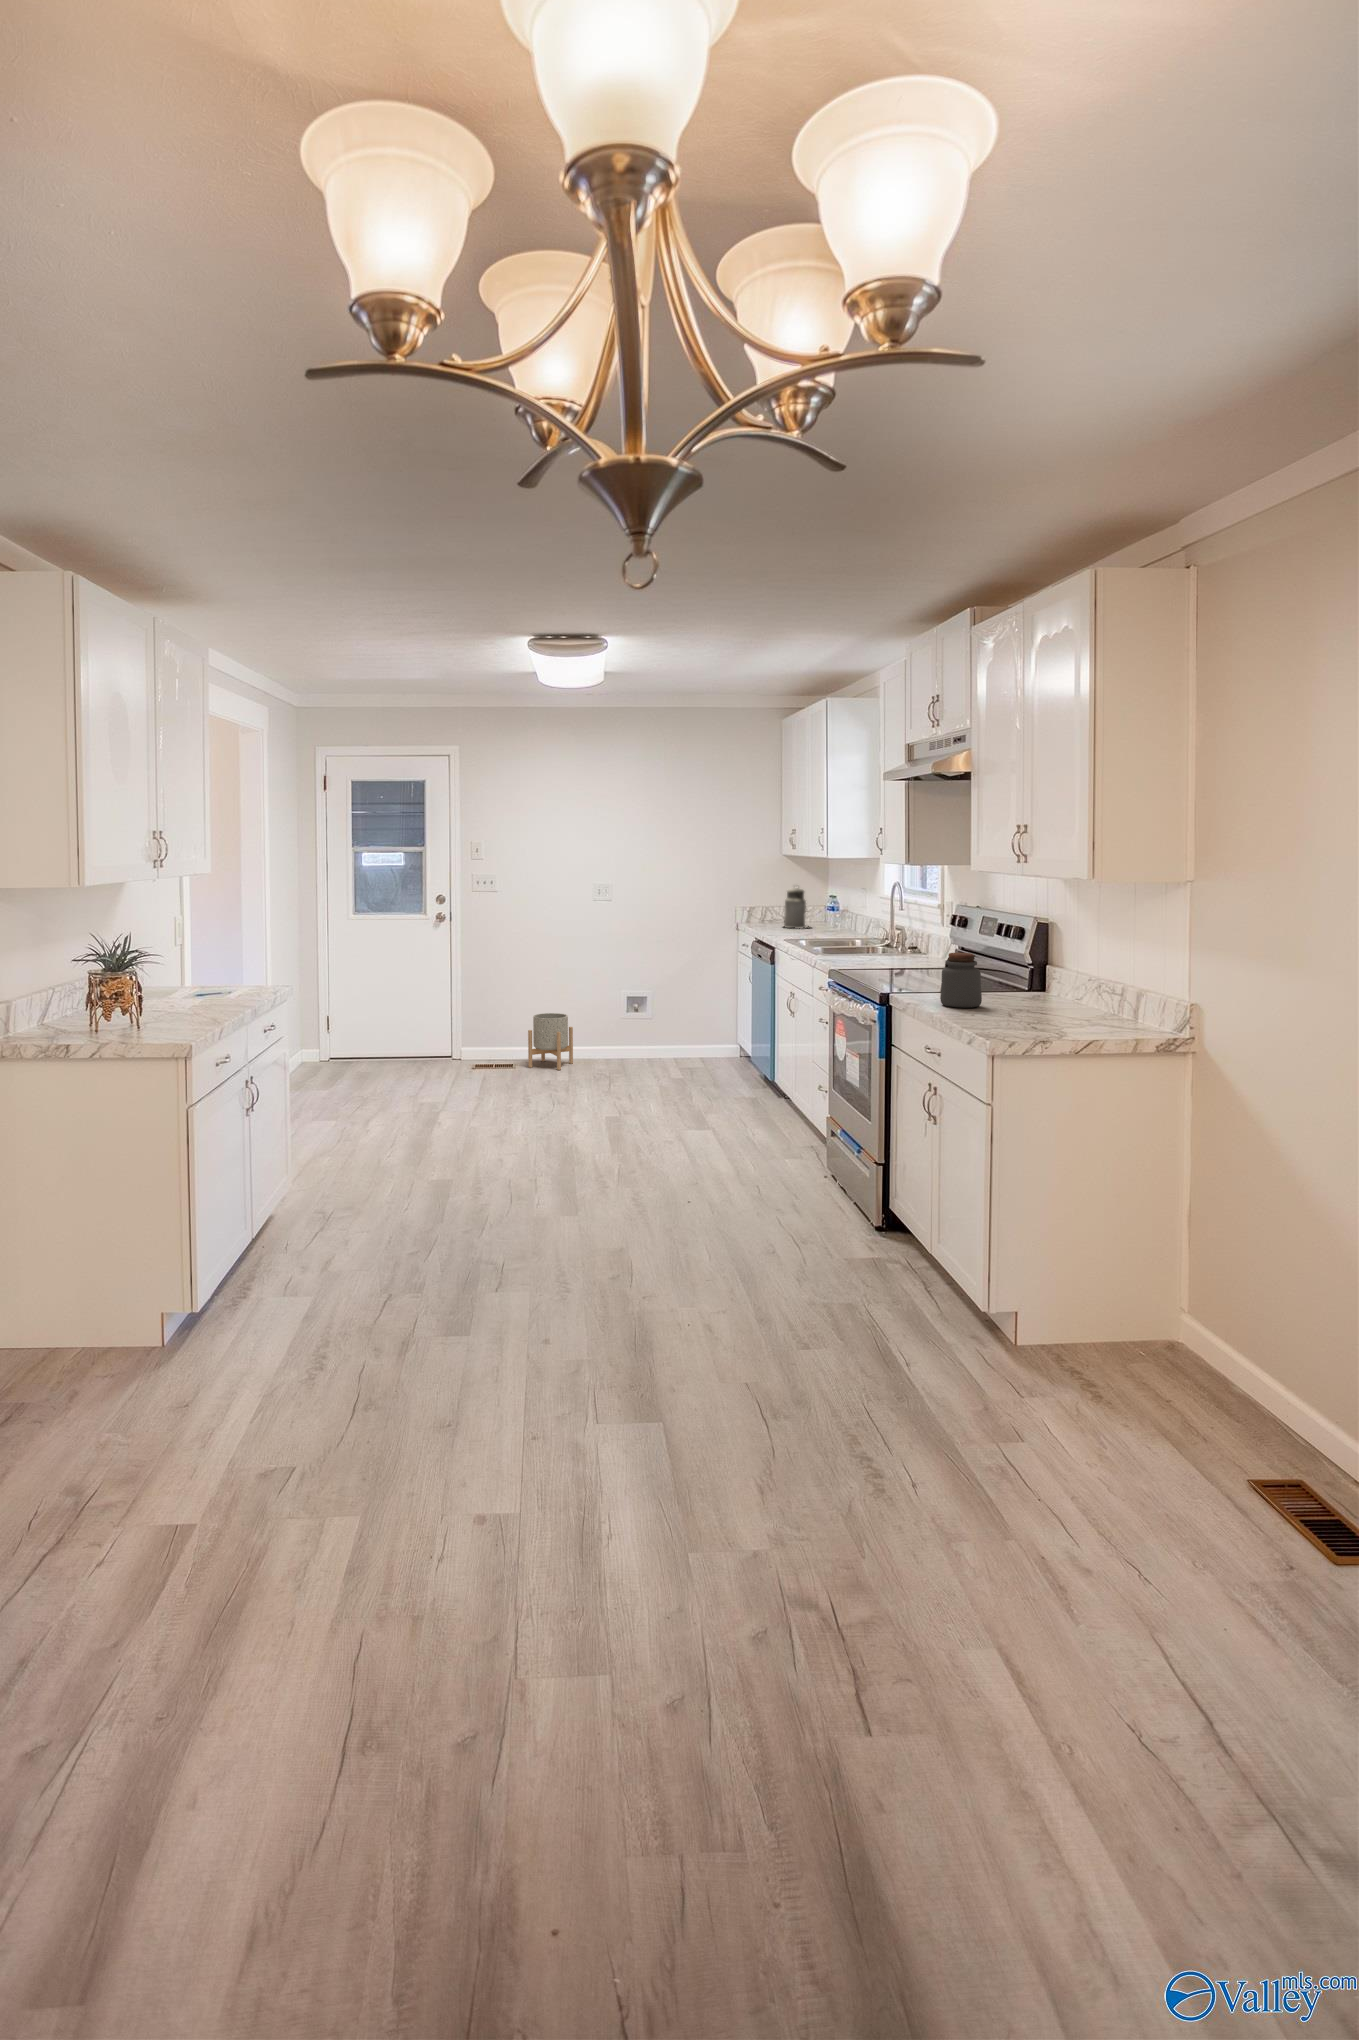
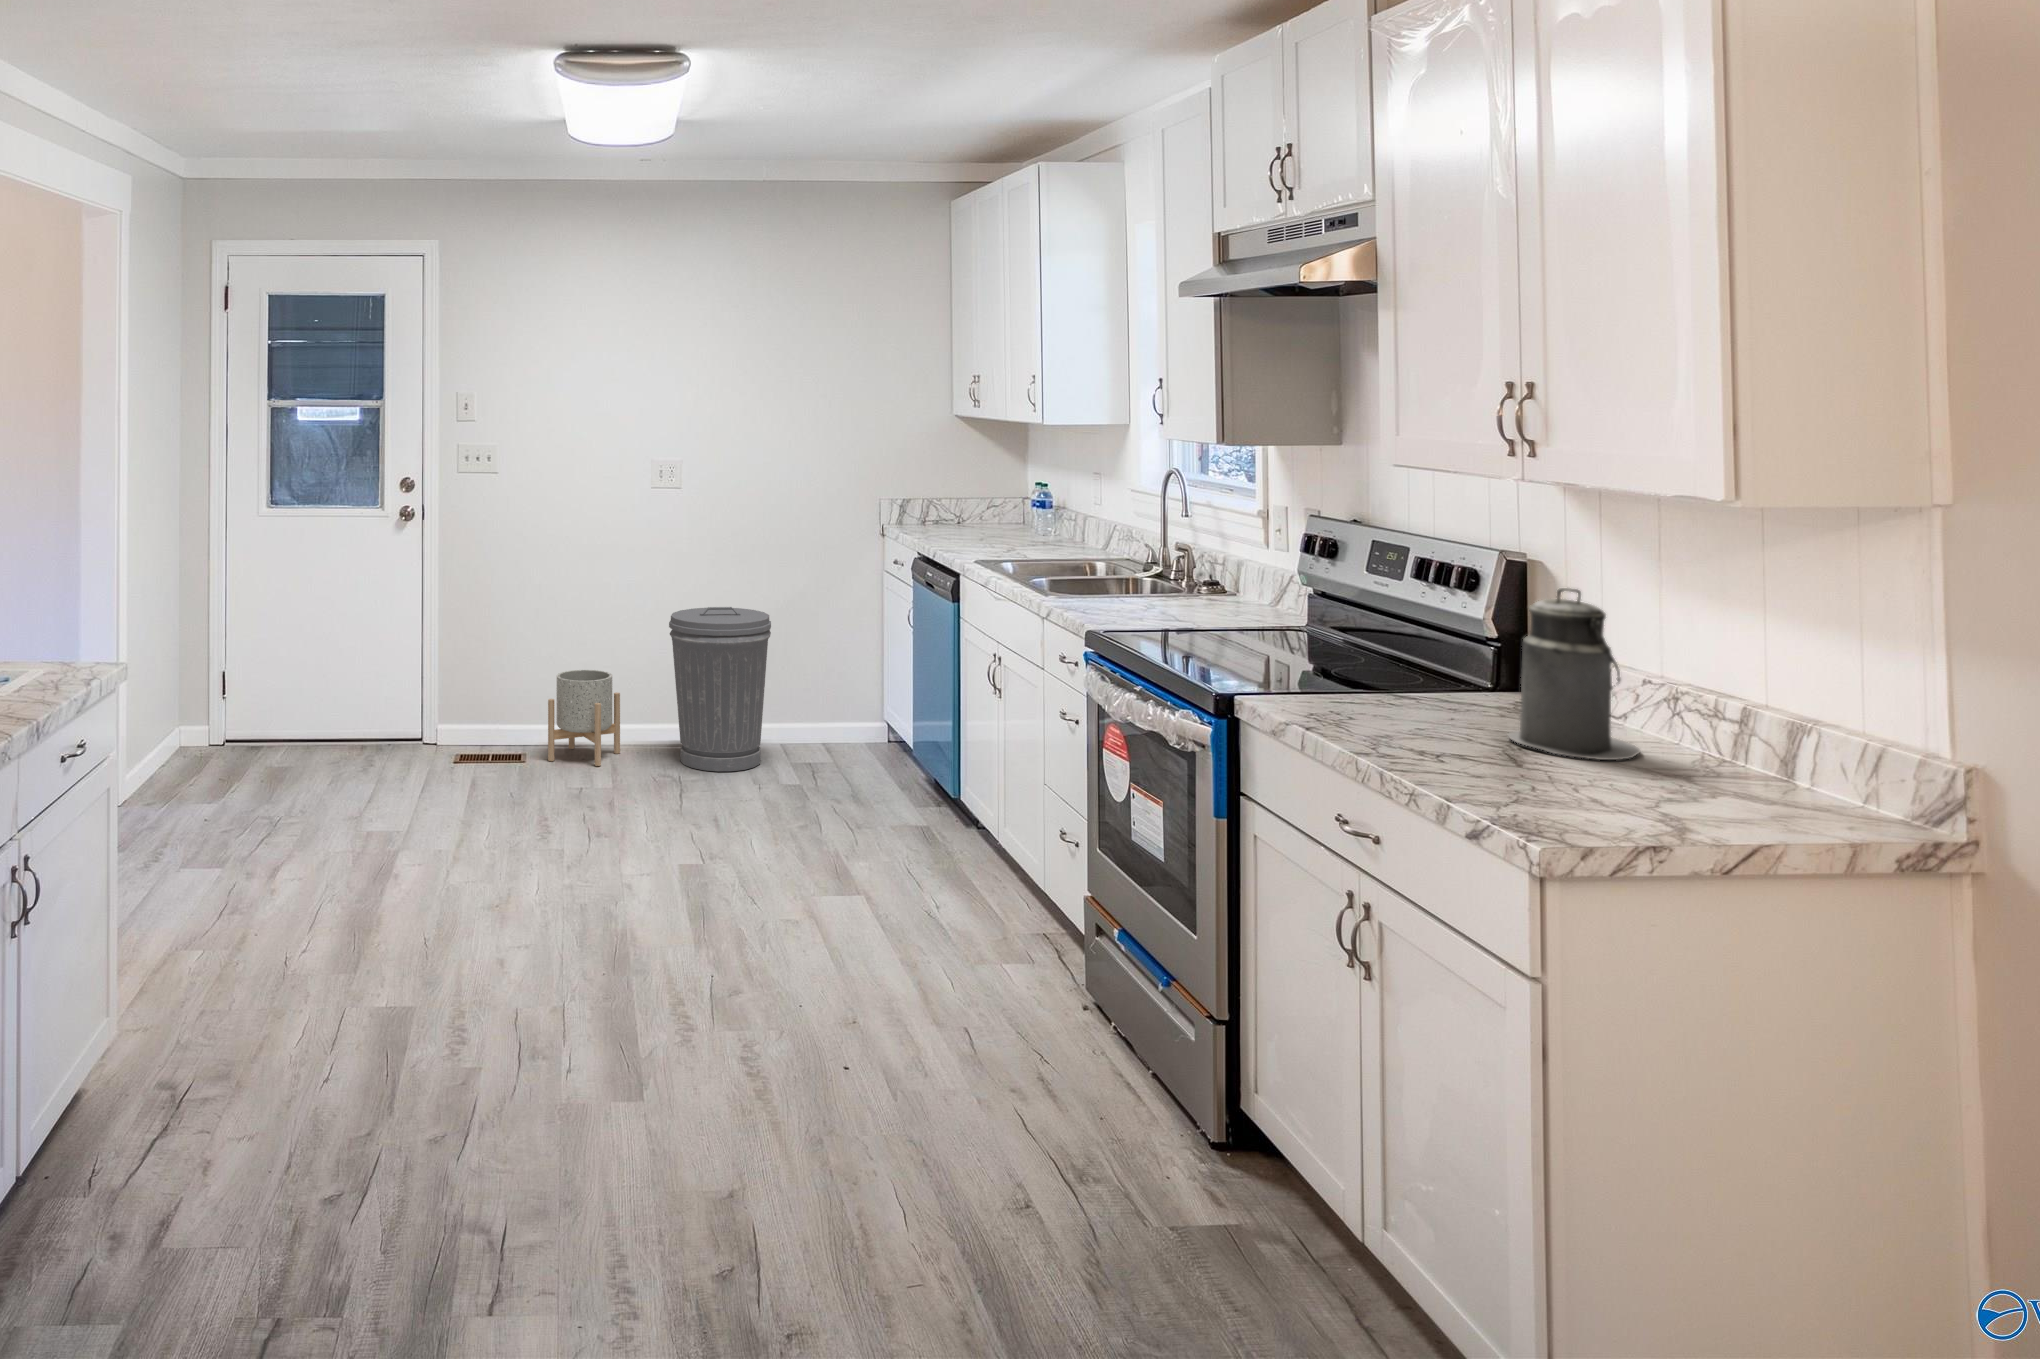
canister: present [784,888,807,928] -> present [1508,588,1640,760]
jar: present [940,953,982,1008] -> none [1358,627,1445,740]
trash can: none [603,973,666,1072] -> present [669,607,771,771]

